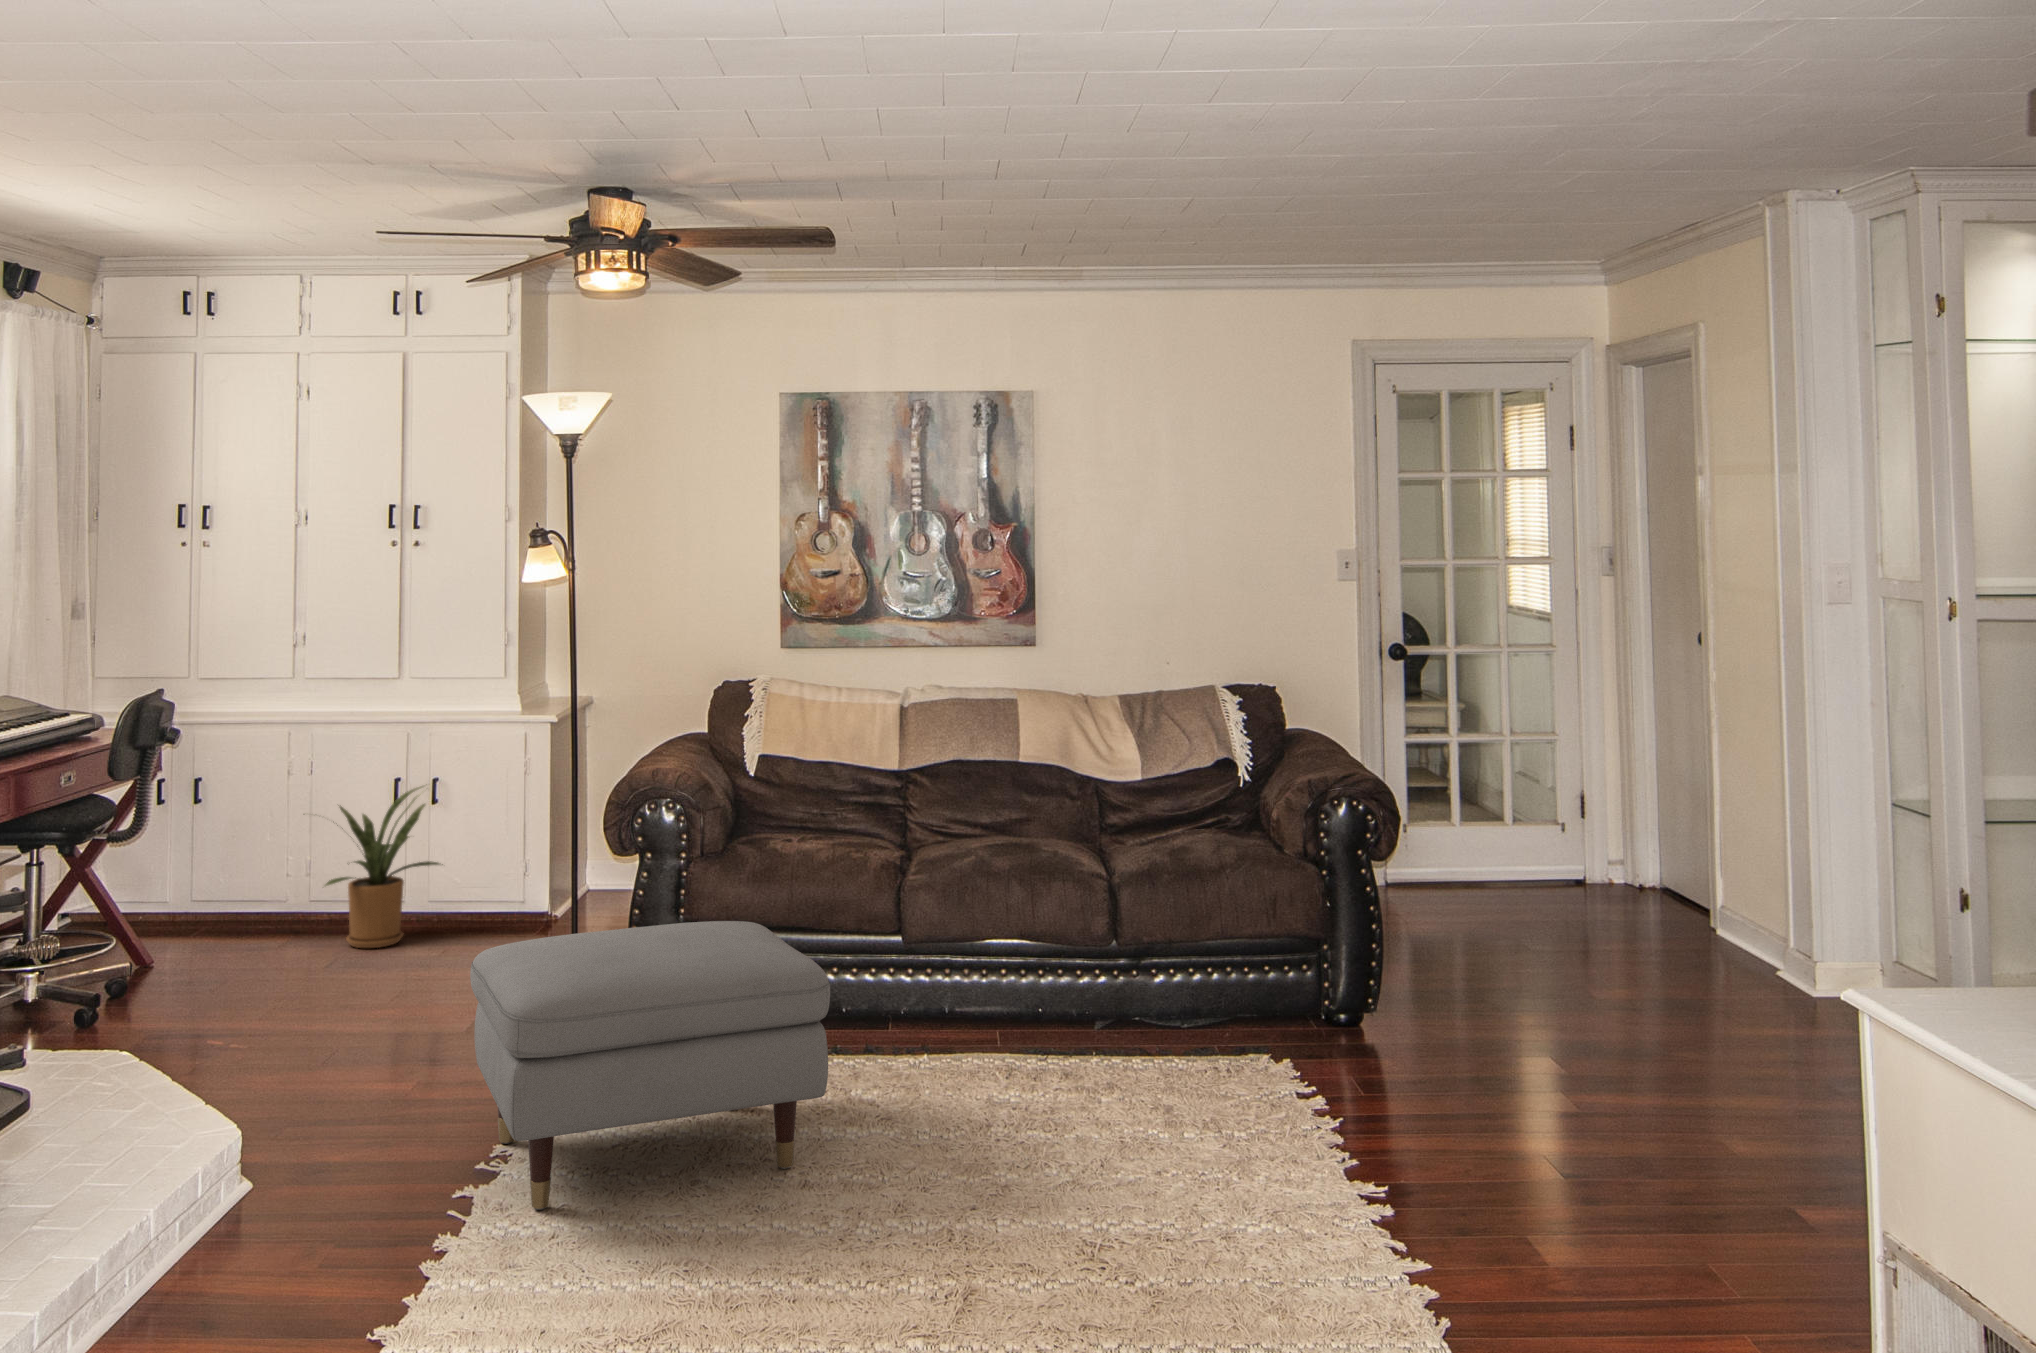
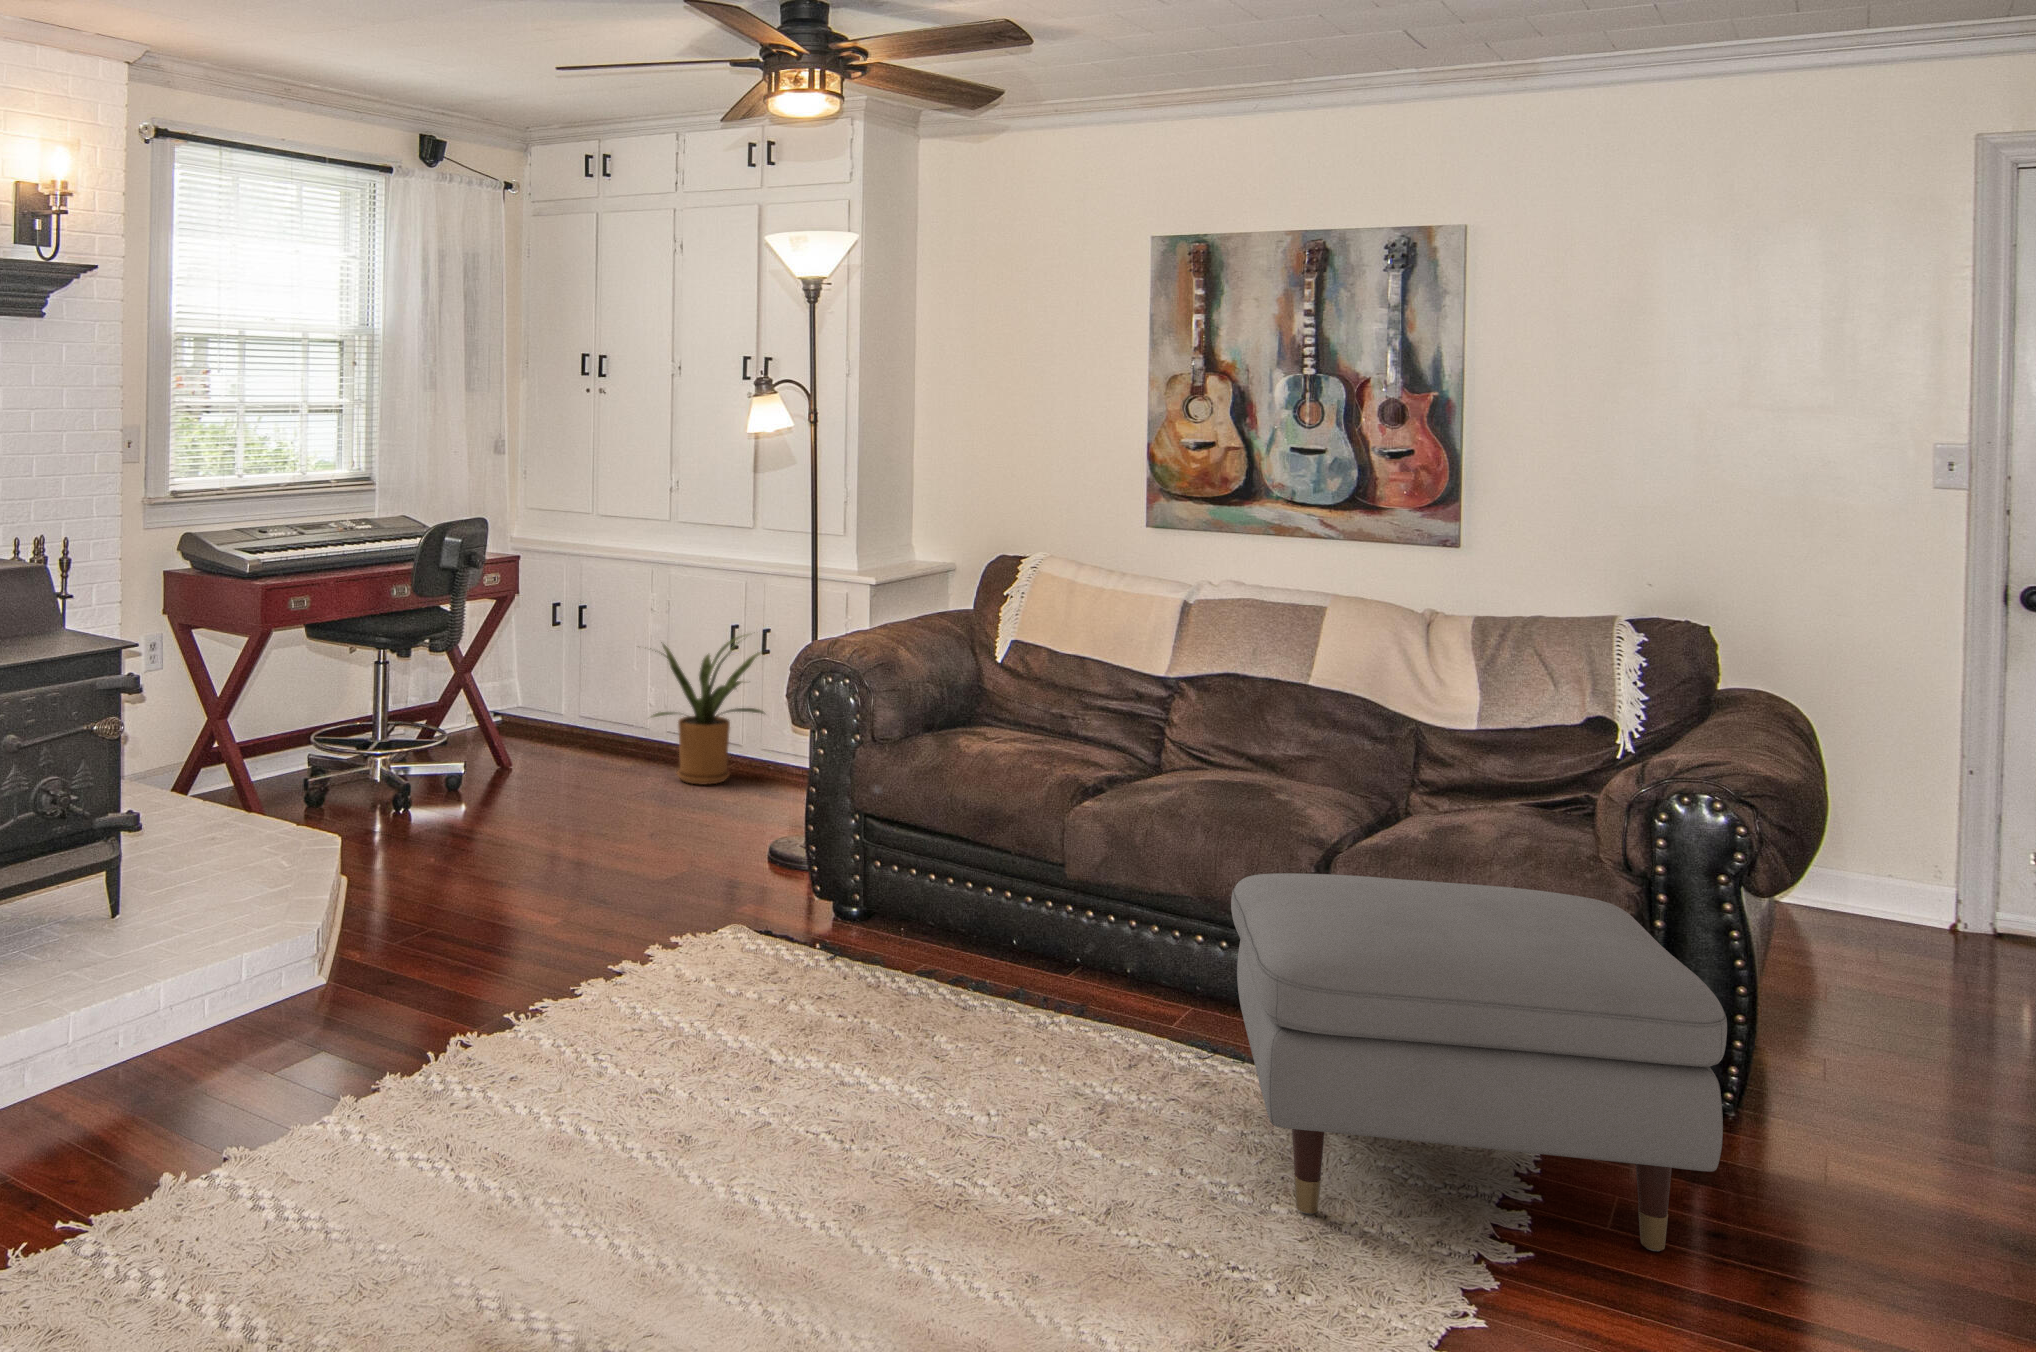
ottoman: present [470,921,830,1210] -> present [1231,873,1727,1251]

